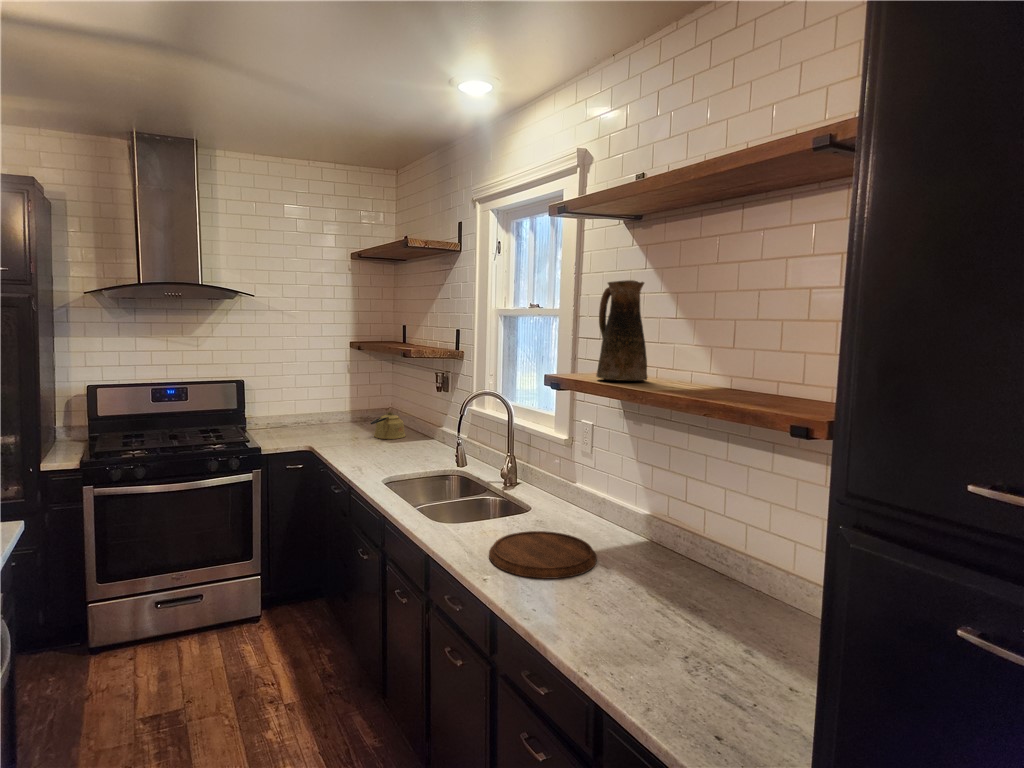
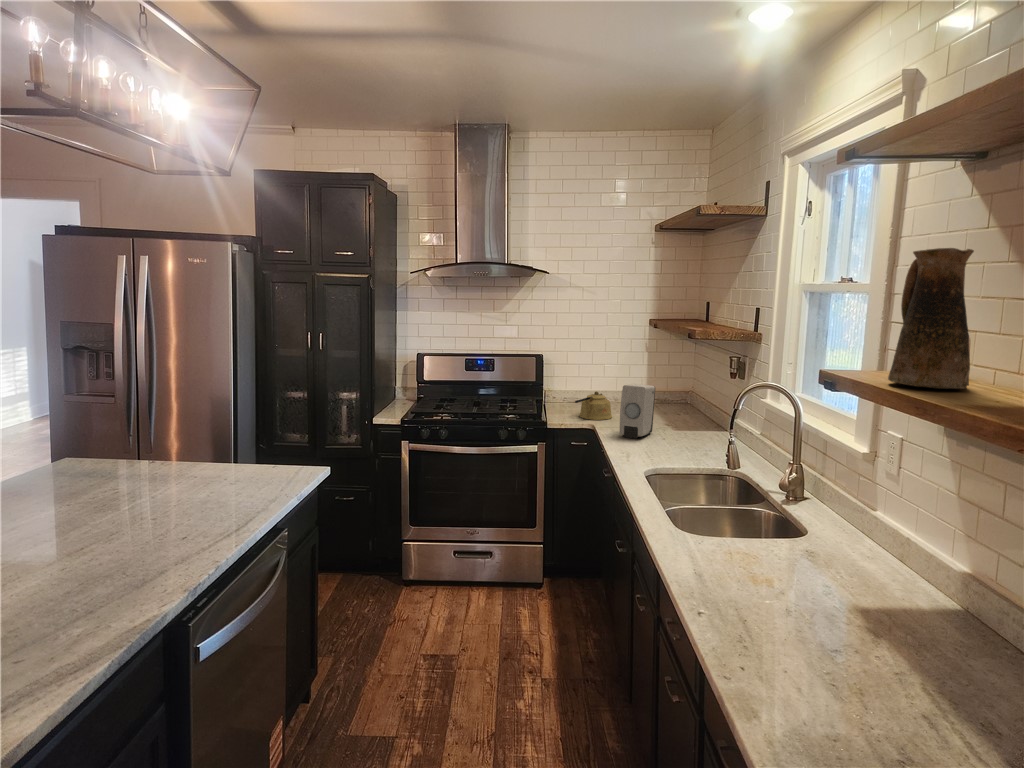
soap dispenser: none [340,402,370,453] -> present [620,384,655,439]
kettle: present [371,412,405,439] -> present [575,391,612,420]
cutting board: present [489,531,597,578] -> none [721,562,866,634]

